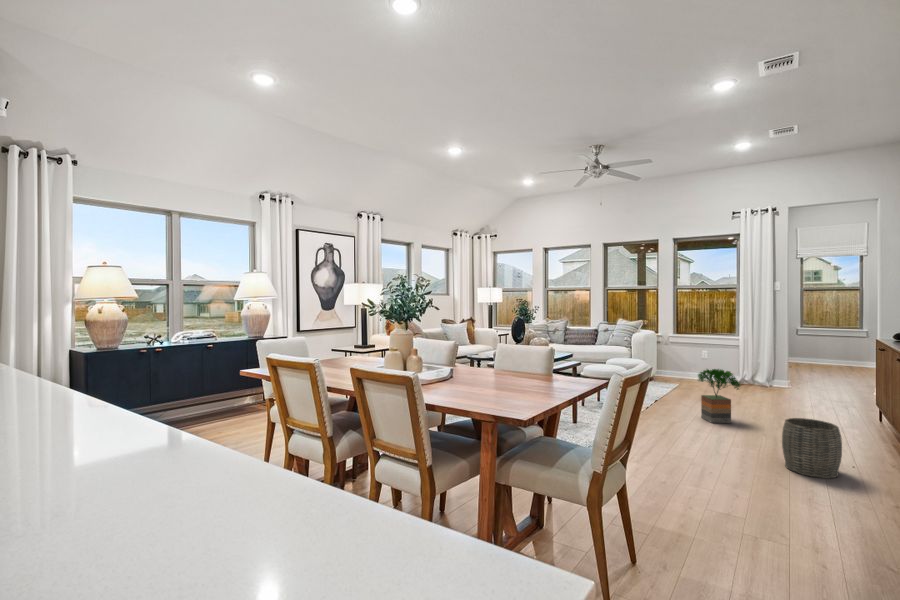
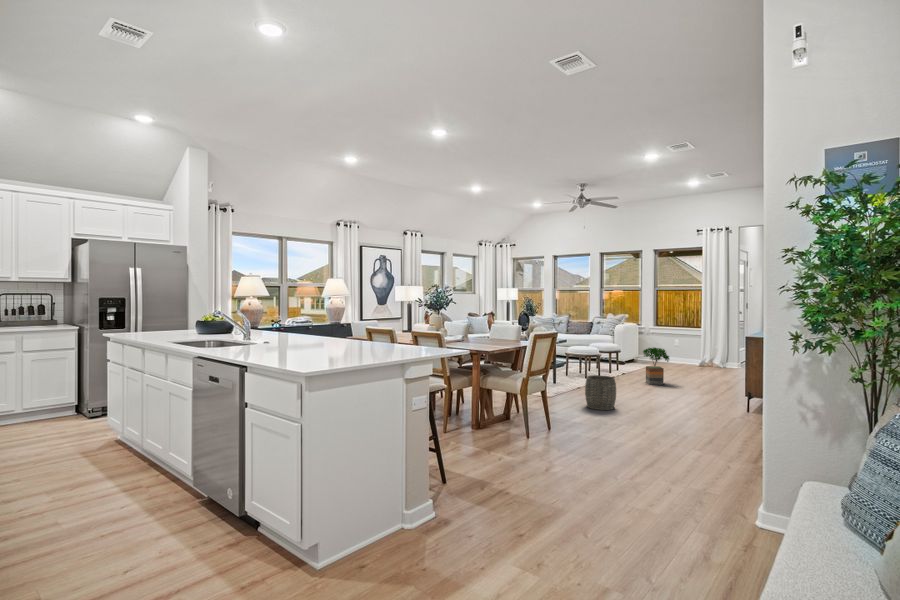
woven basket: present [782,418,842,478] -> present [585,375,616,410]

